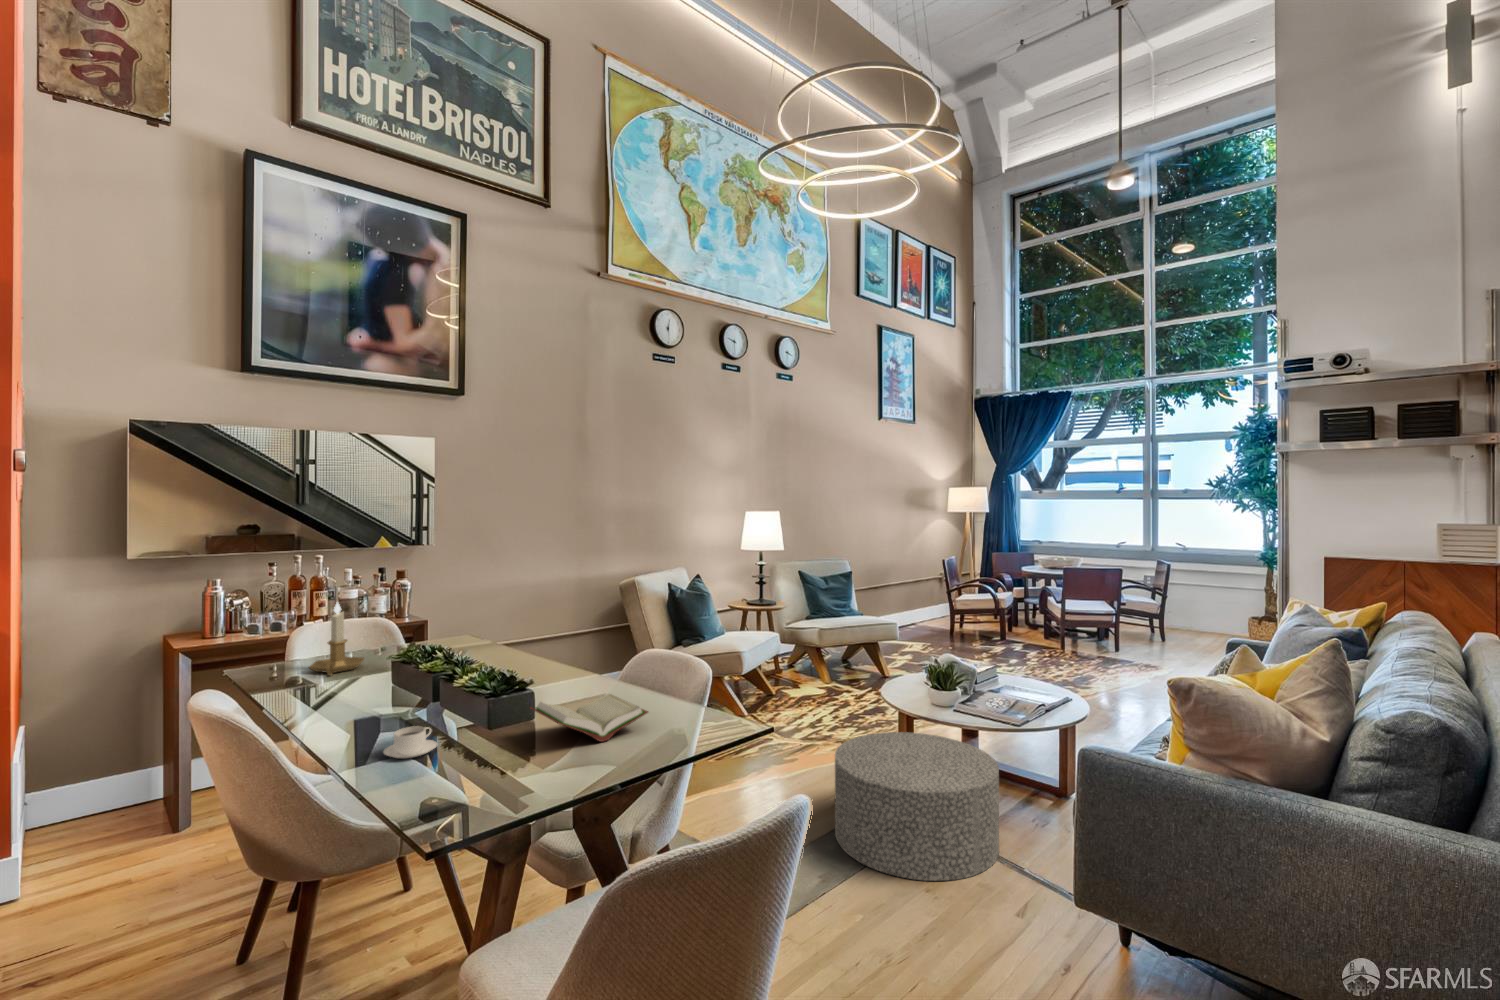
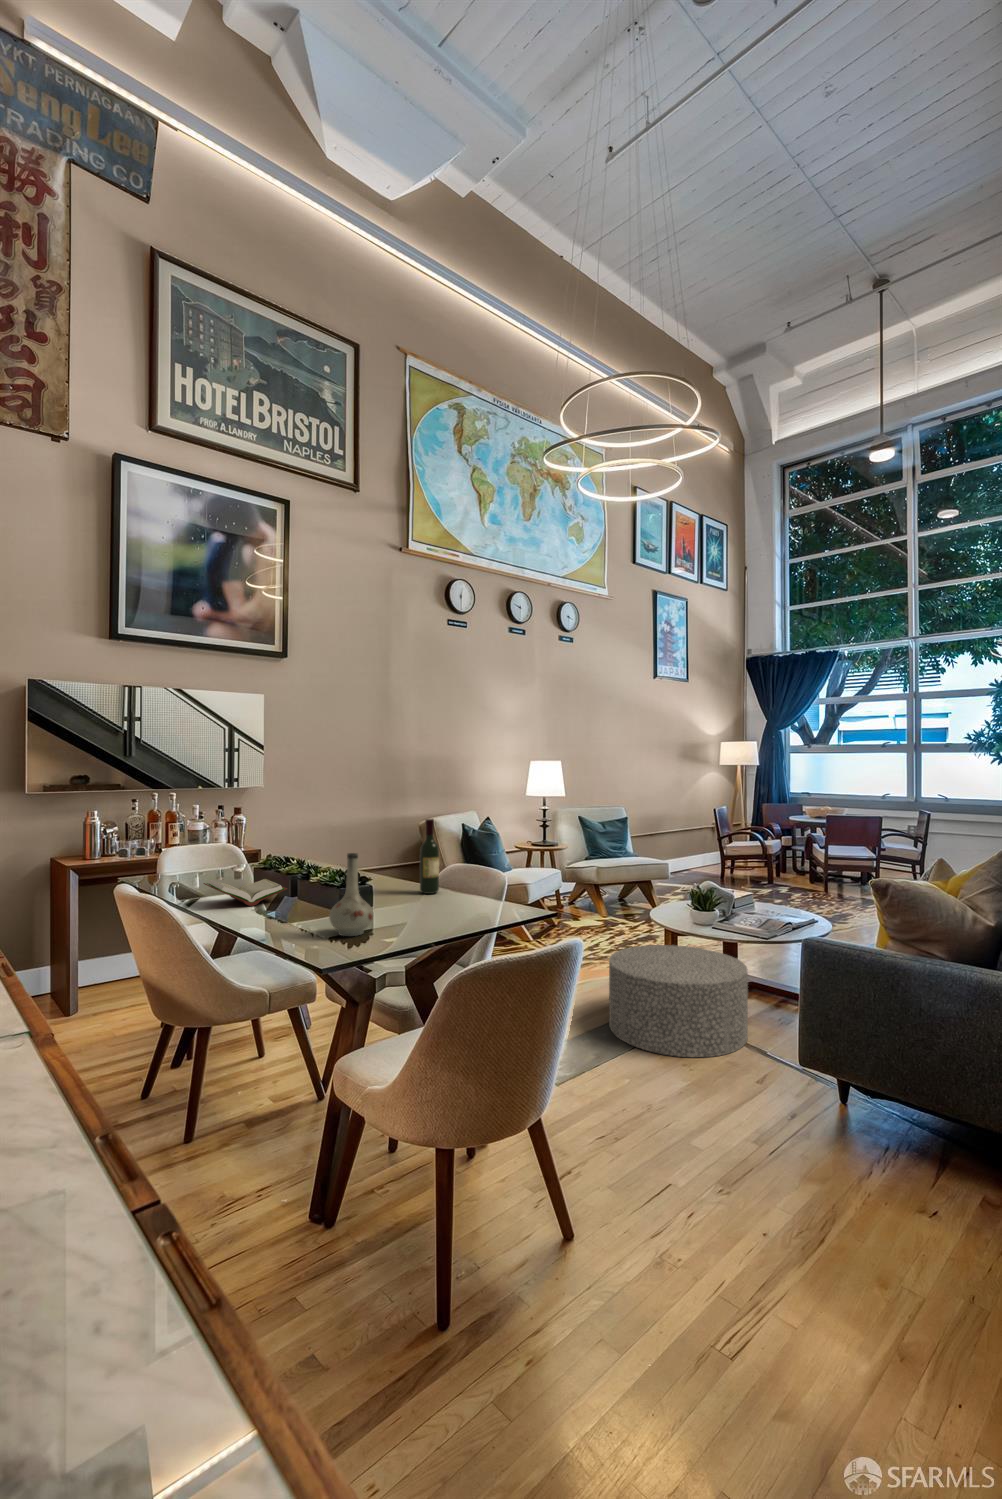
wine bottle: none [598,598,622,693] -> present [420,819,439,894]
candlestick: present [309,602,364,676] -> none [187,823,228,882]
vase: none [450,661,514,780] -> present [329,853,373,936]
book: present [530,694,648,742] -> present [204,879,287,906]
coffee cup: present [384,726,437,758] -> none [275,905,312,925]

